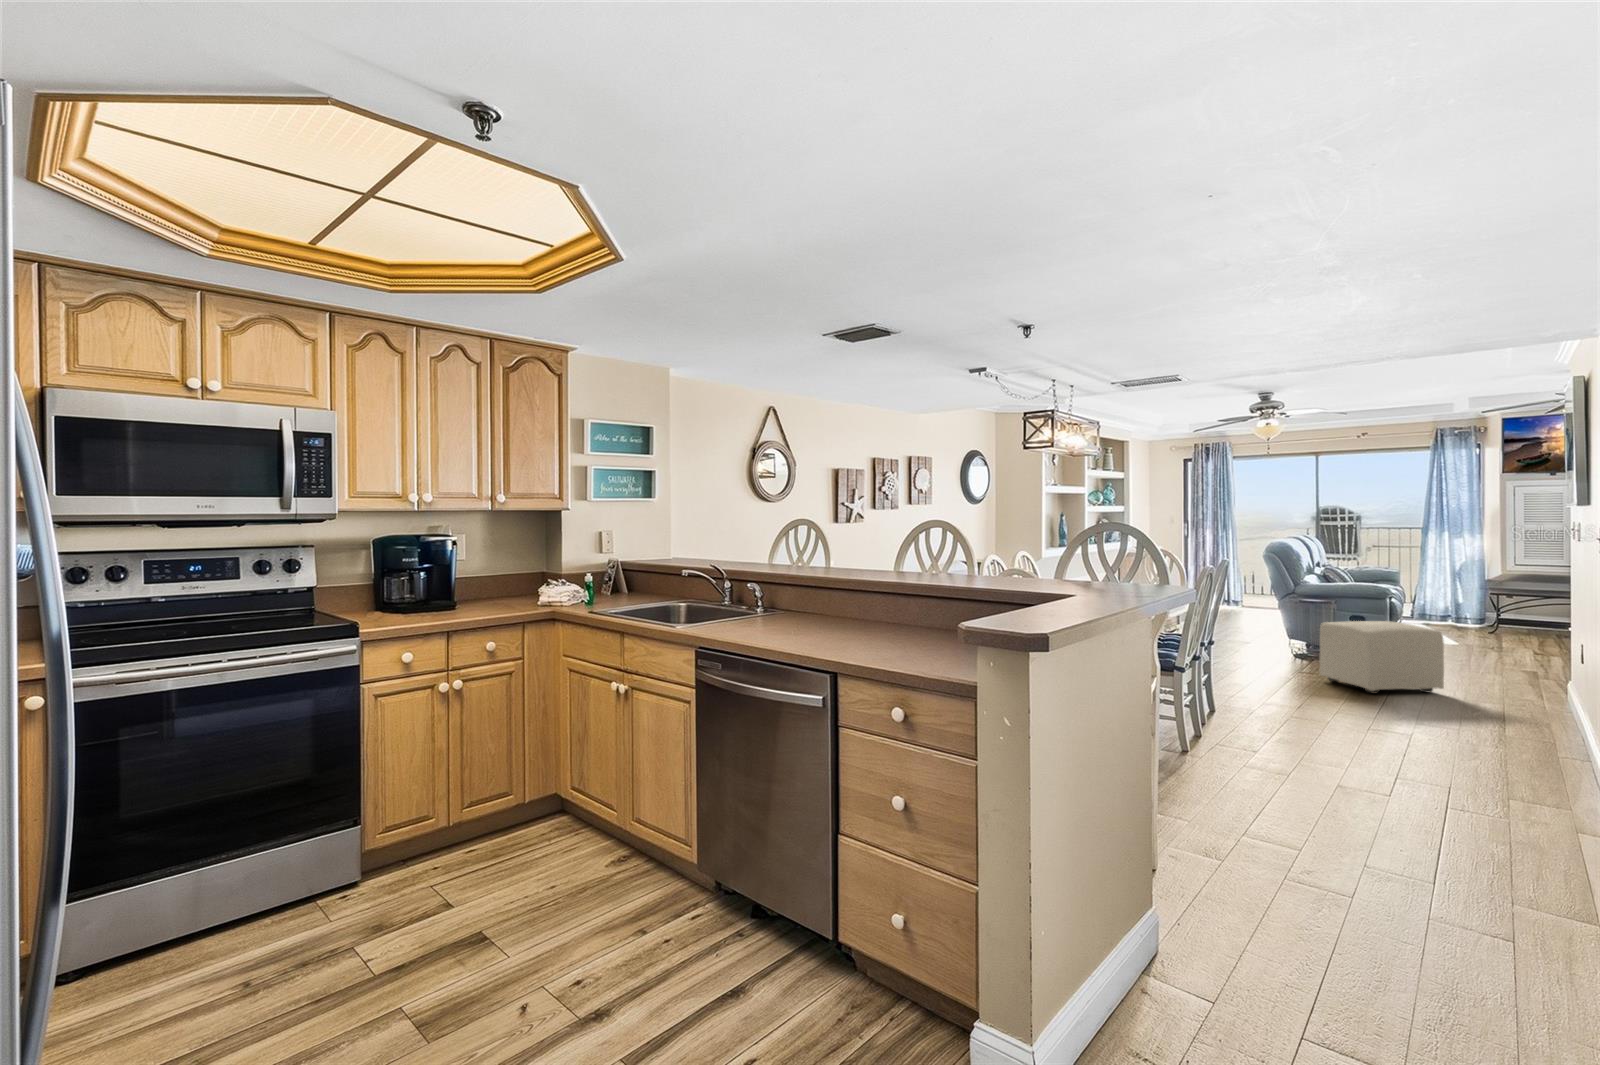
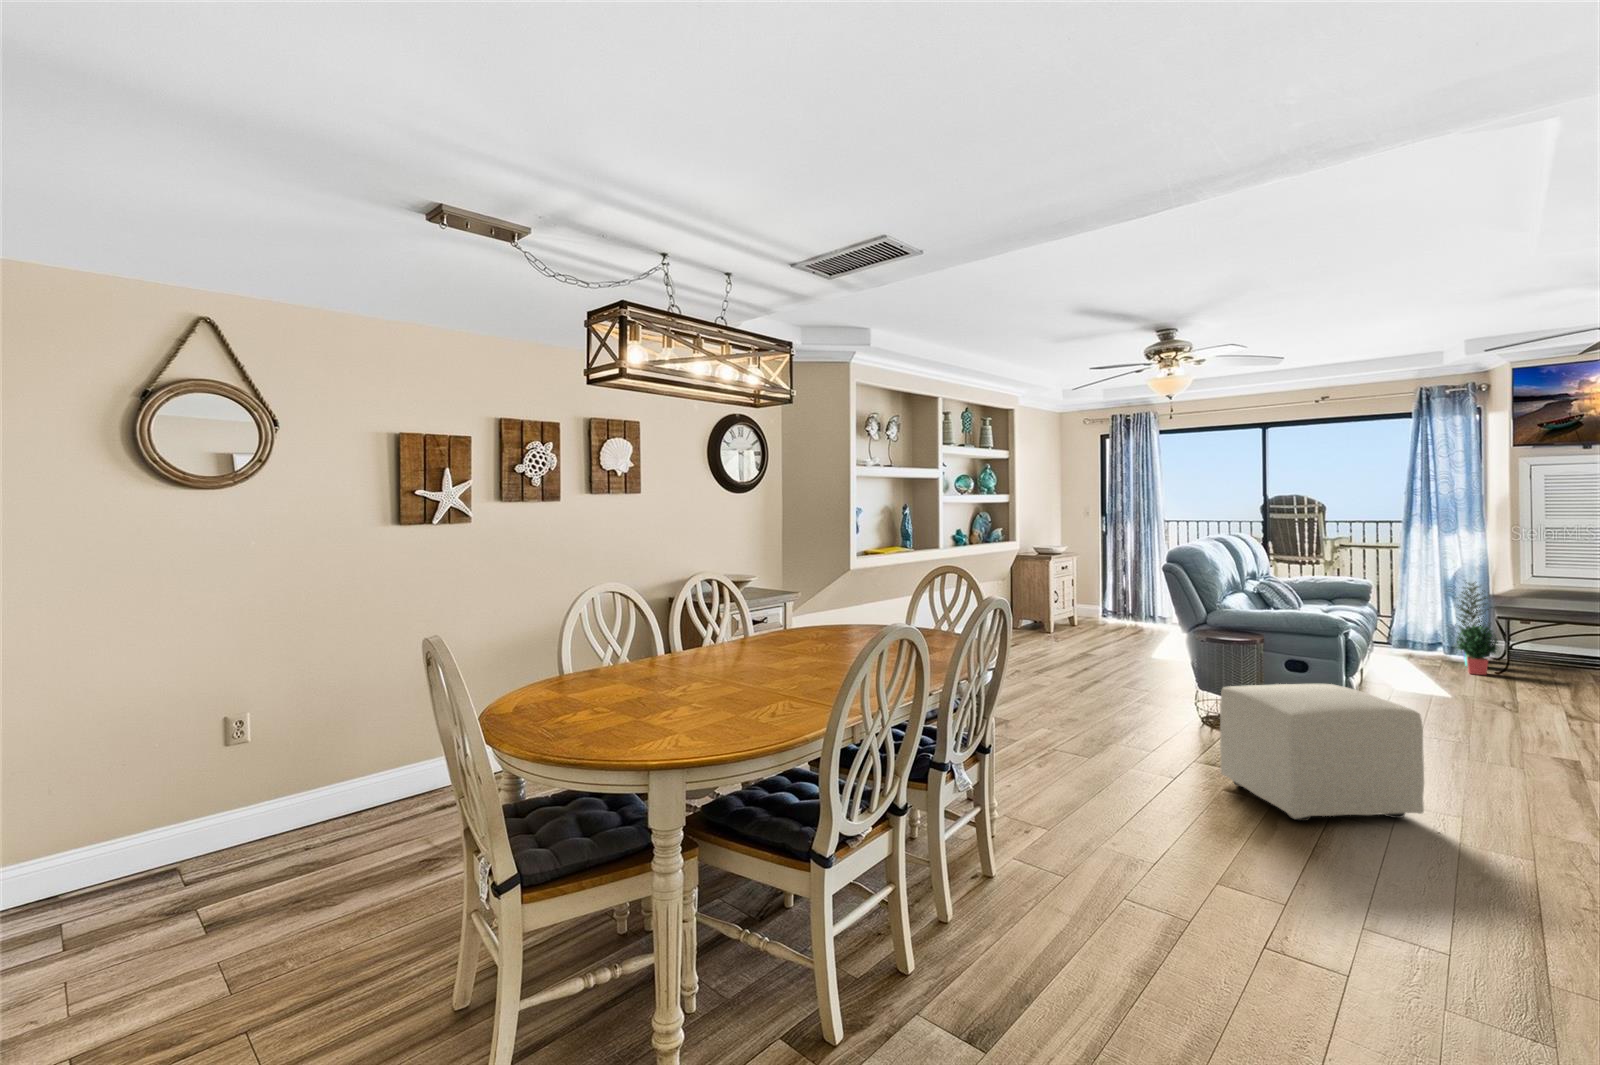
potted plant: none [1458,569,1493,634] -> present [1456,582,1499,675]

